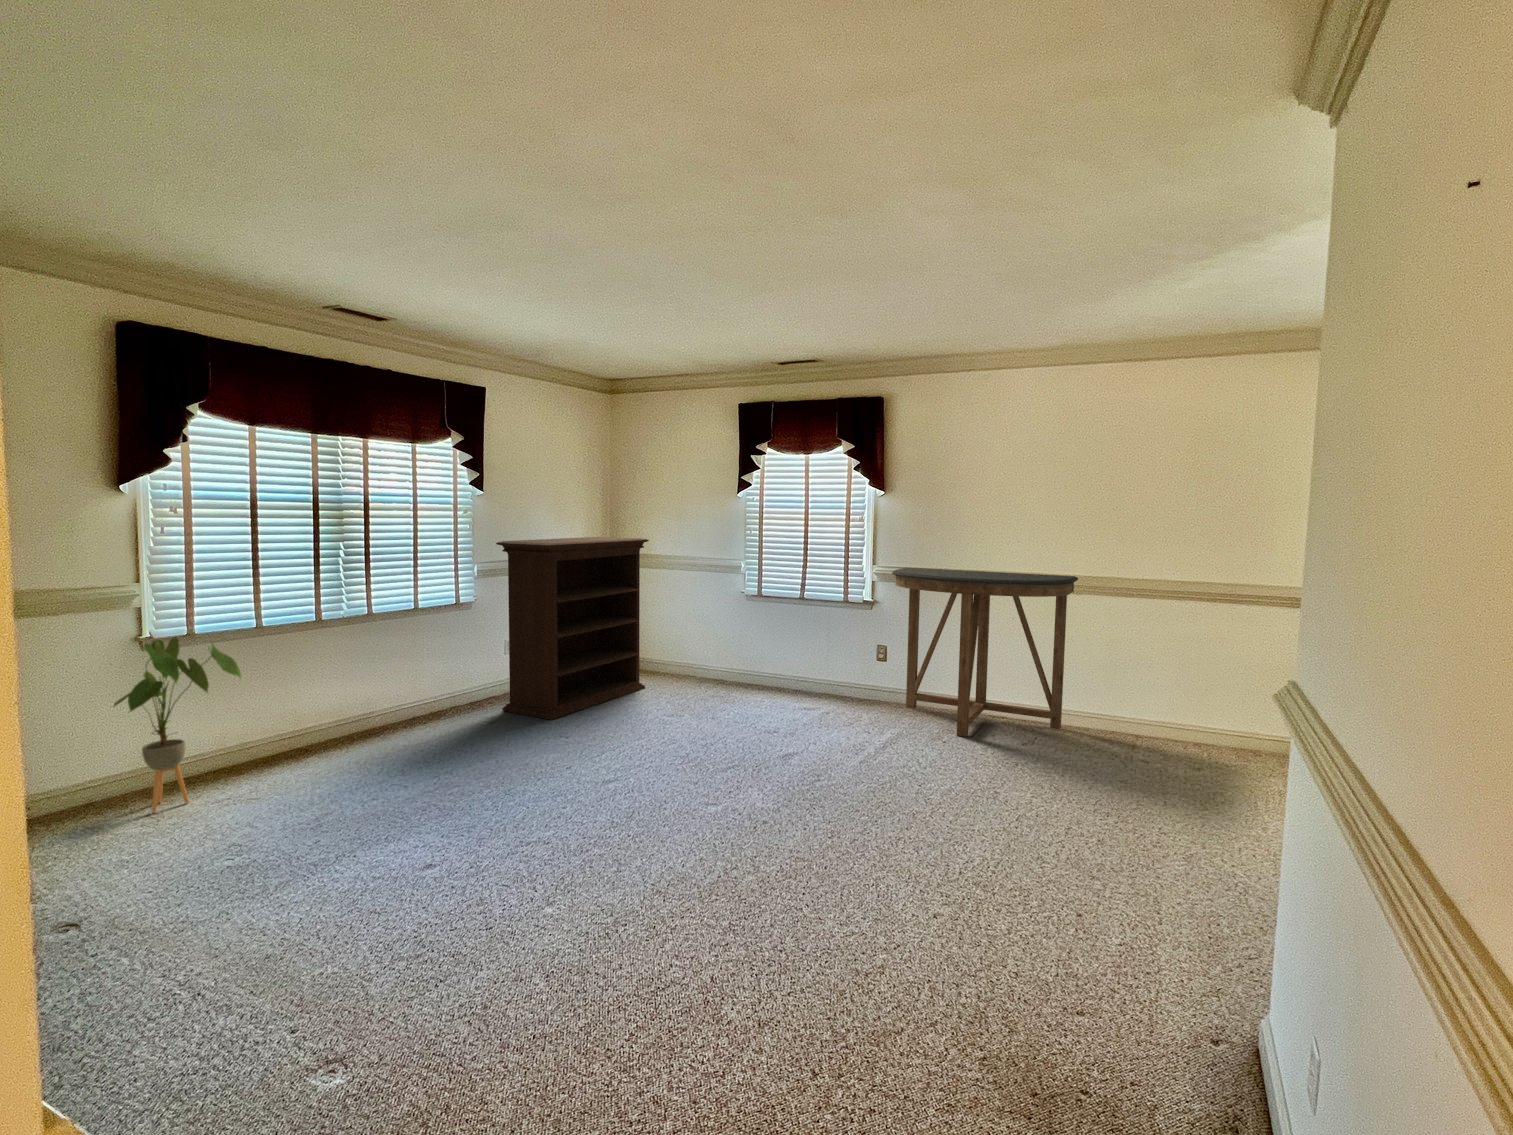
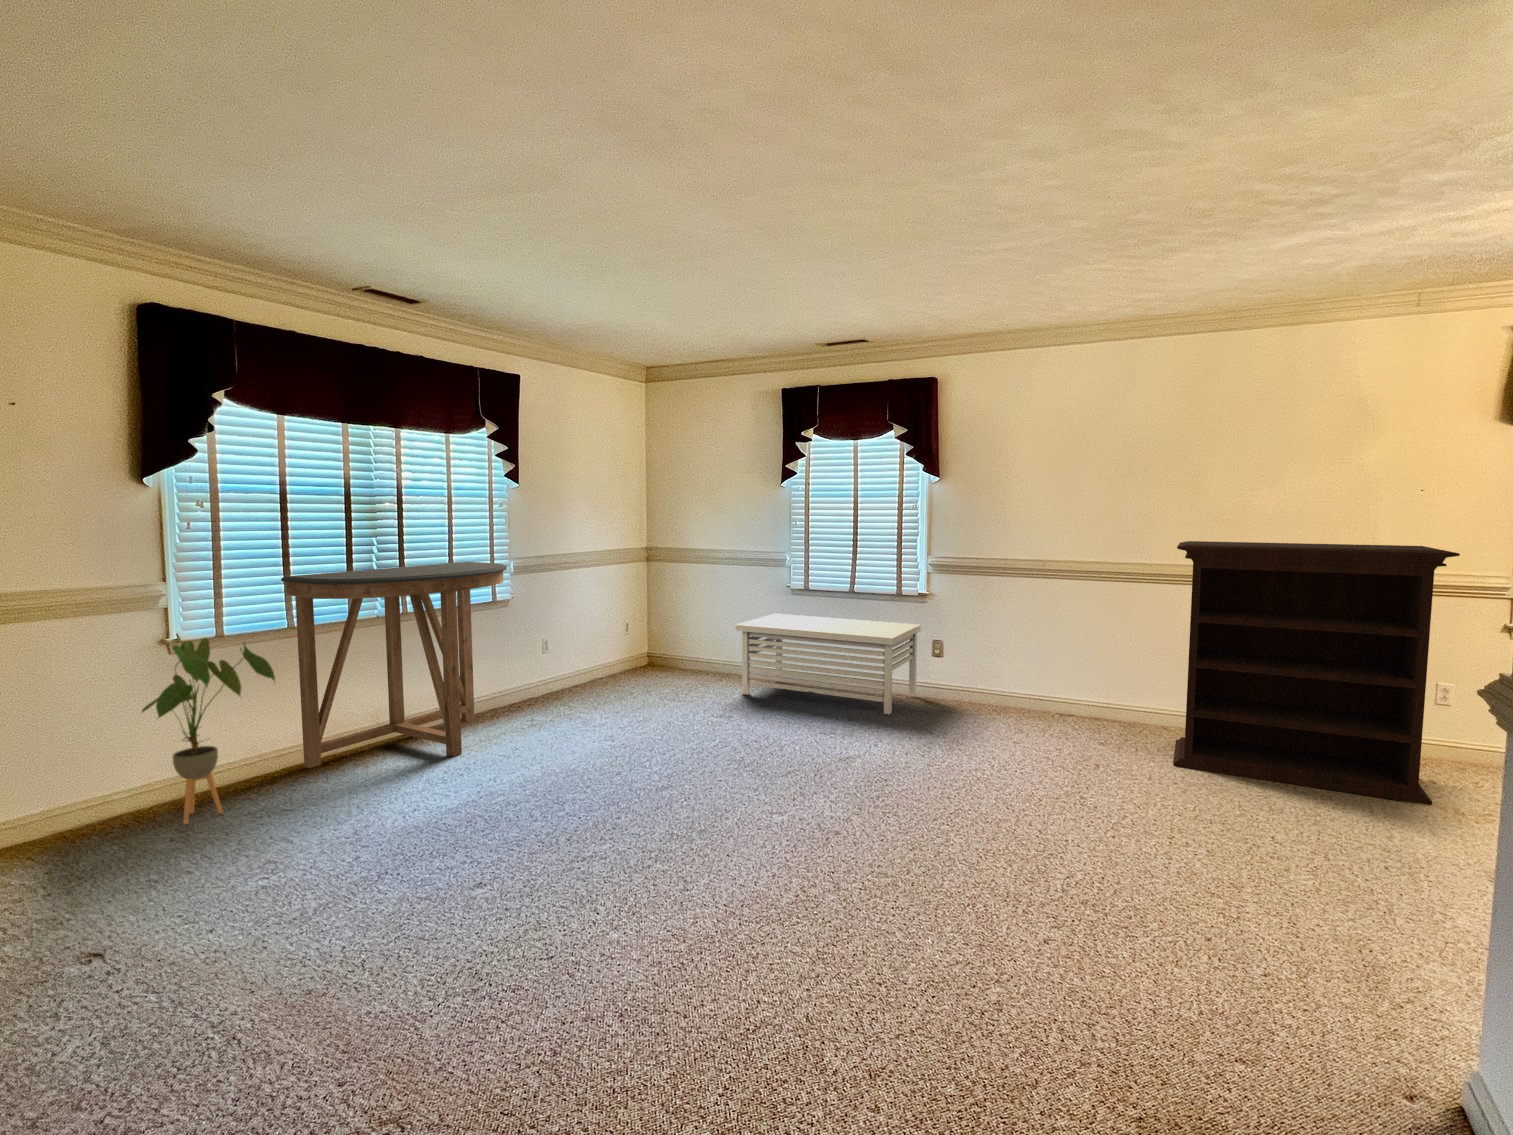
bookshelf: present [496,537,649,720] -> present [1173,541,1460,805]
console table: present [892,568,1078,737] -> present [281,562,507,768]
storage bench: none [692,619,869,718] -> present [736,614,921,714]

